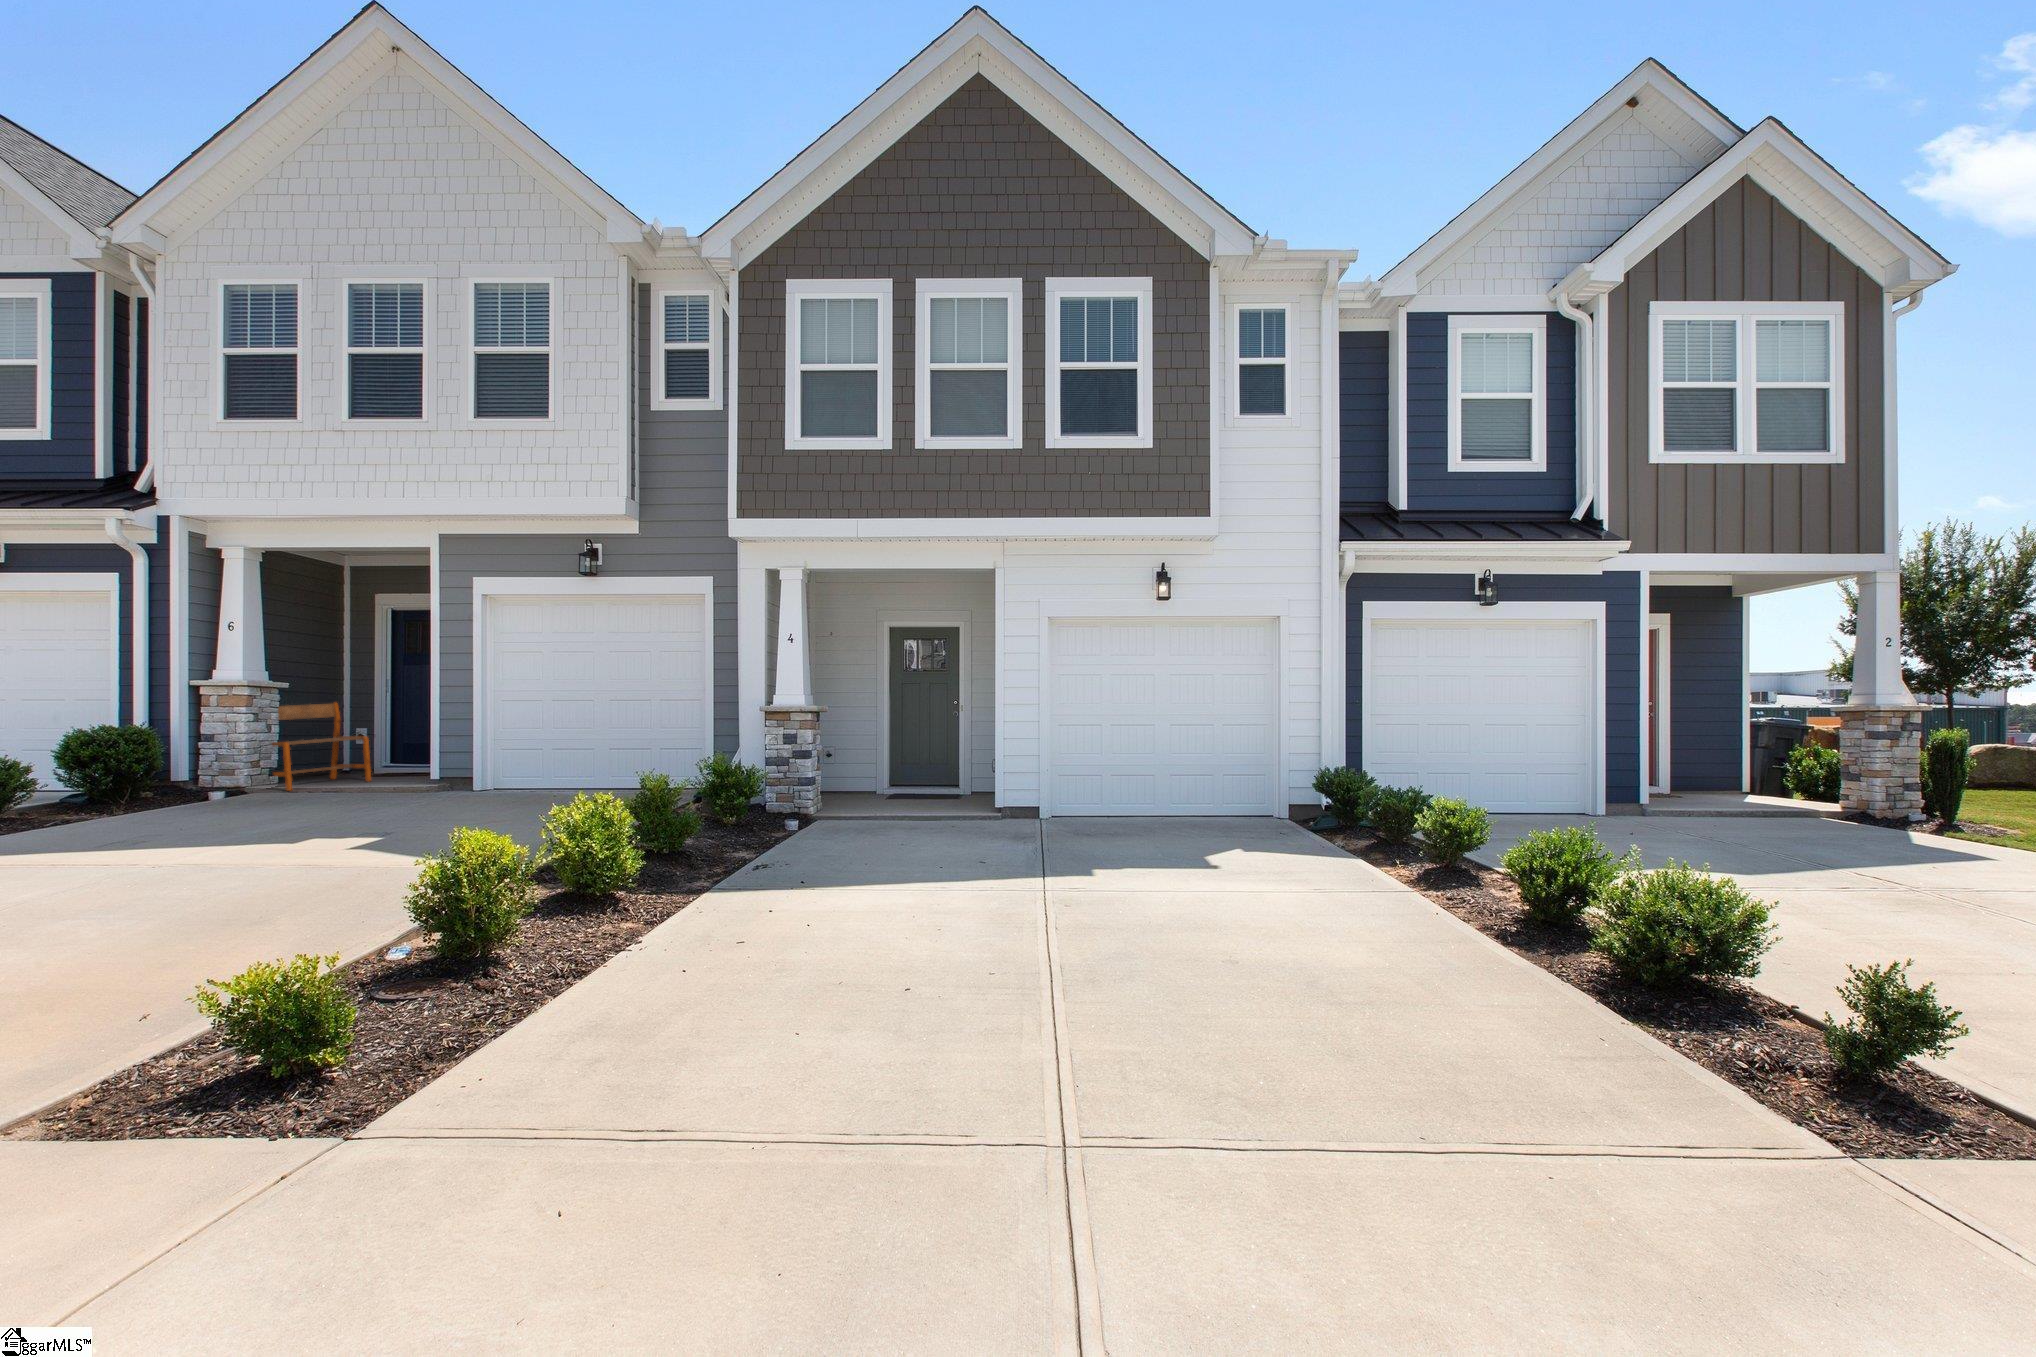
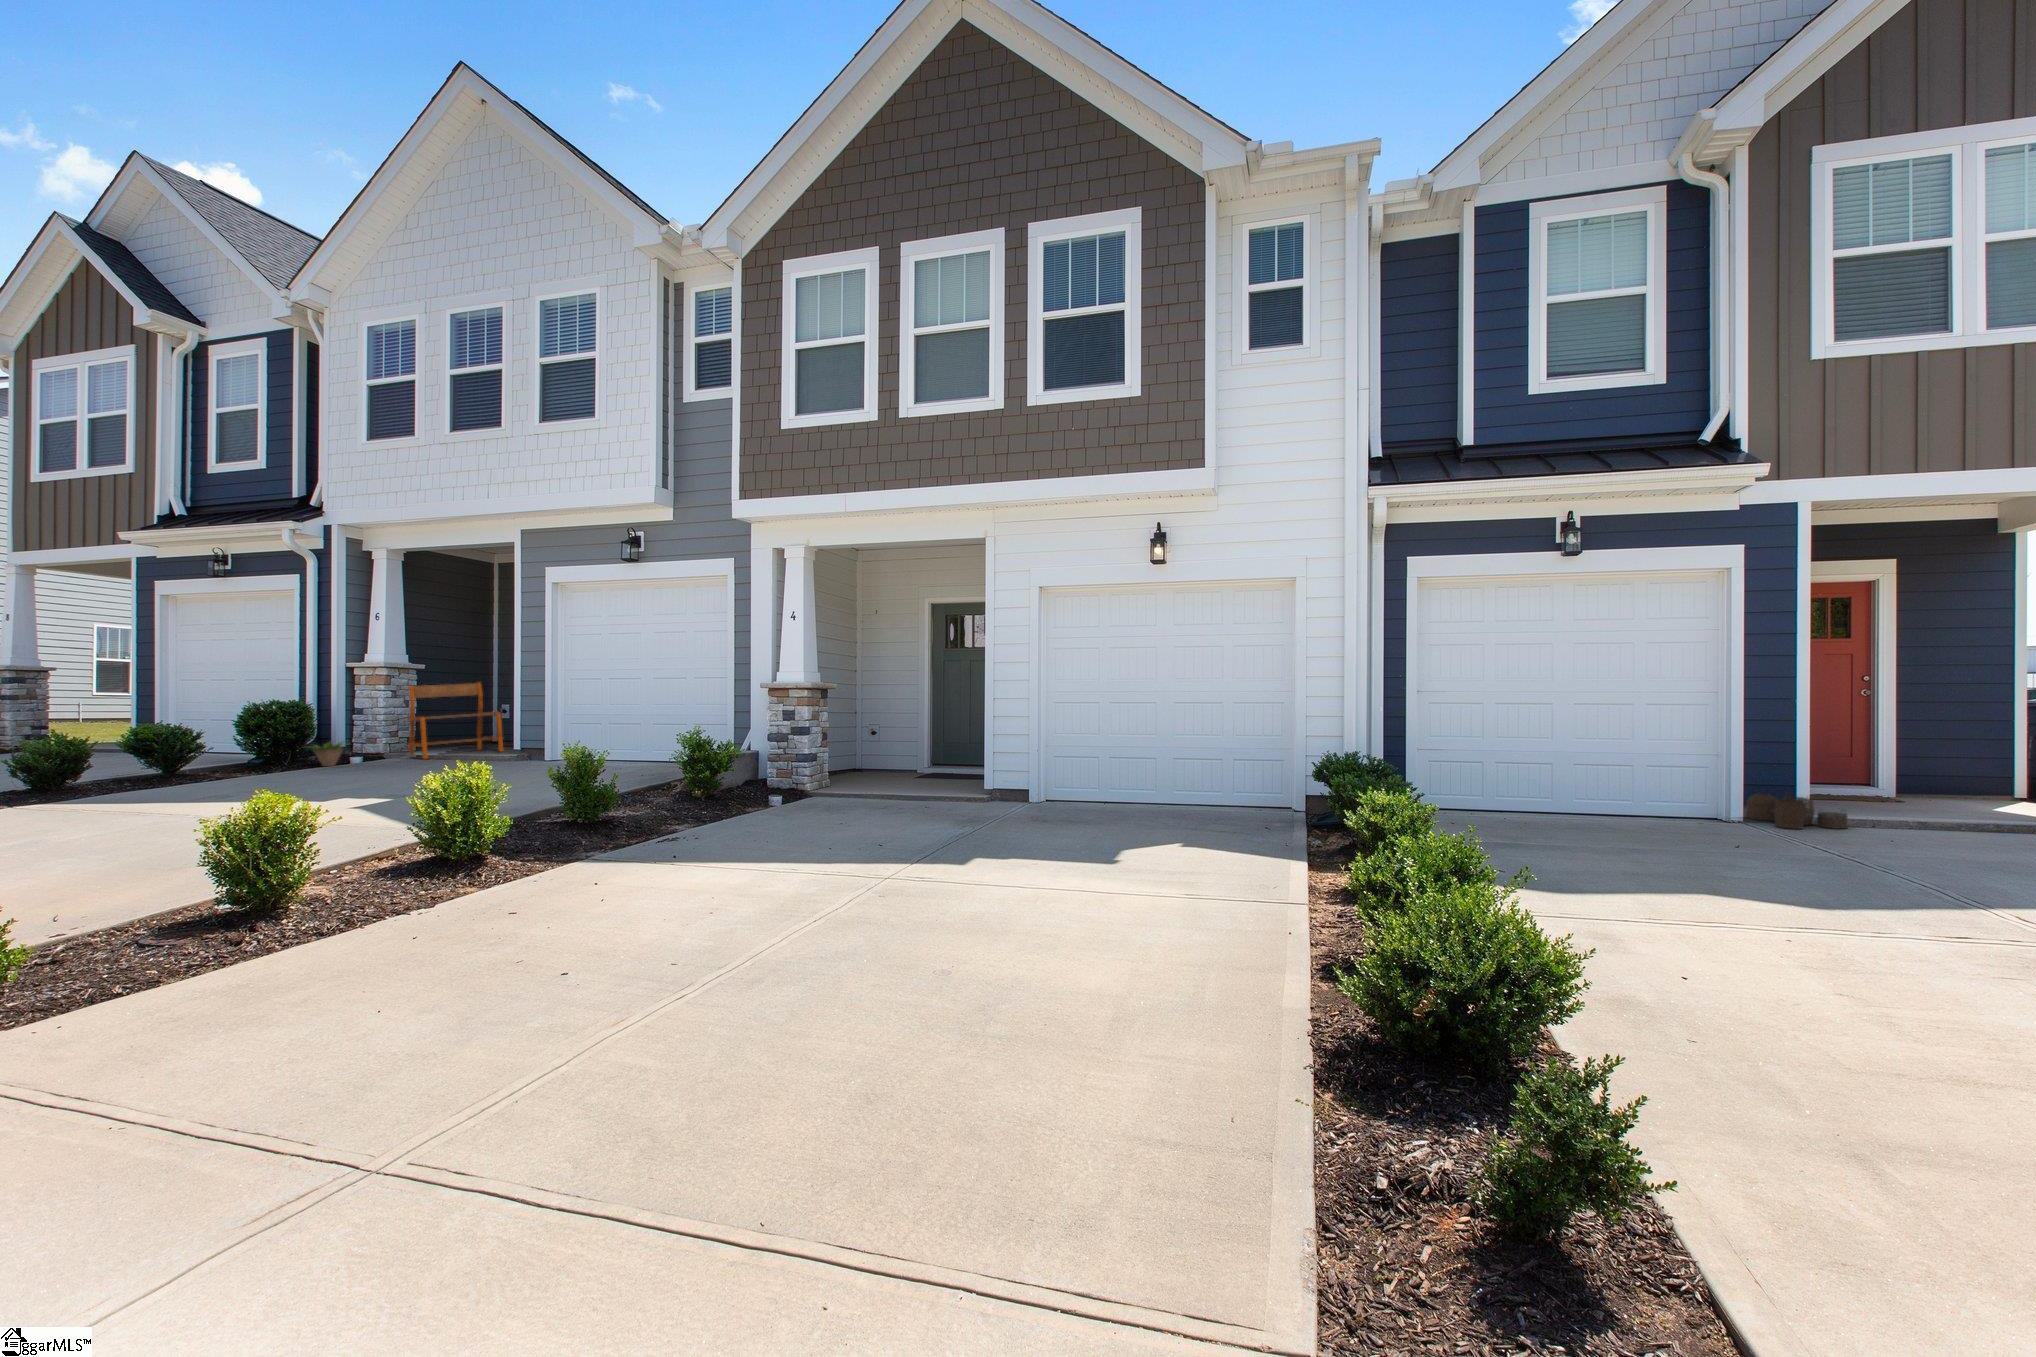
decorative plant: none [140,769,204,801] -> present [310,741,350,766]
woven basket: none [1604,792,1679,821] -> present [1745,793,1848,829]

